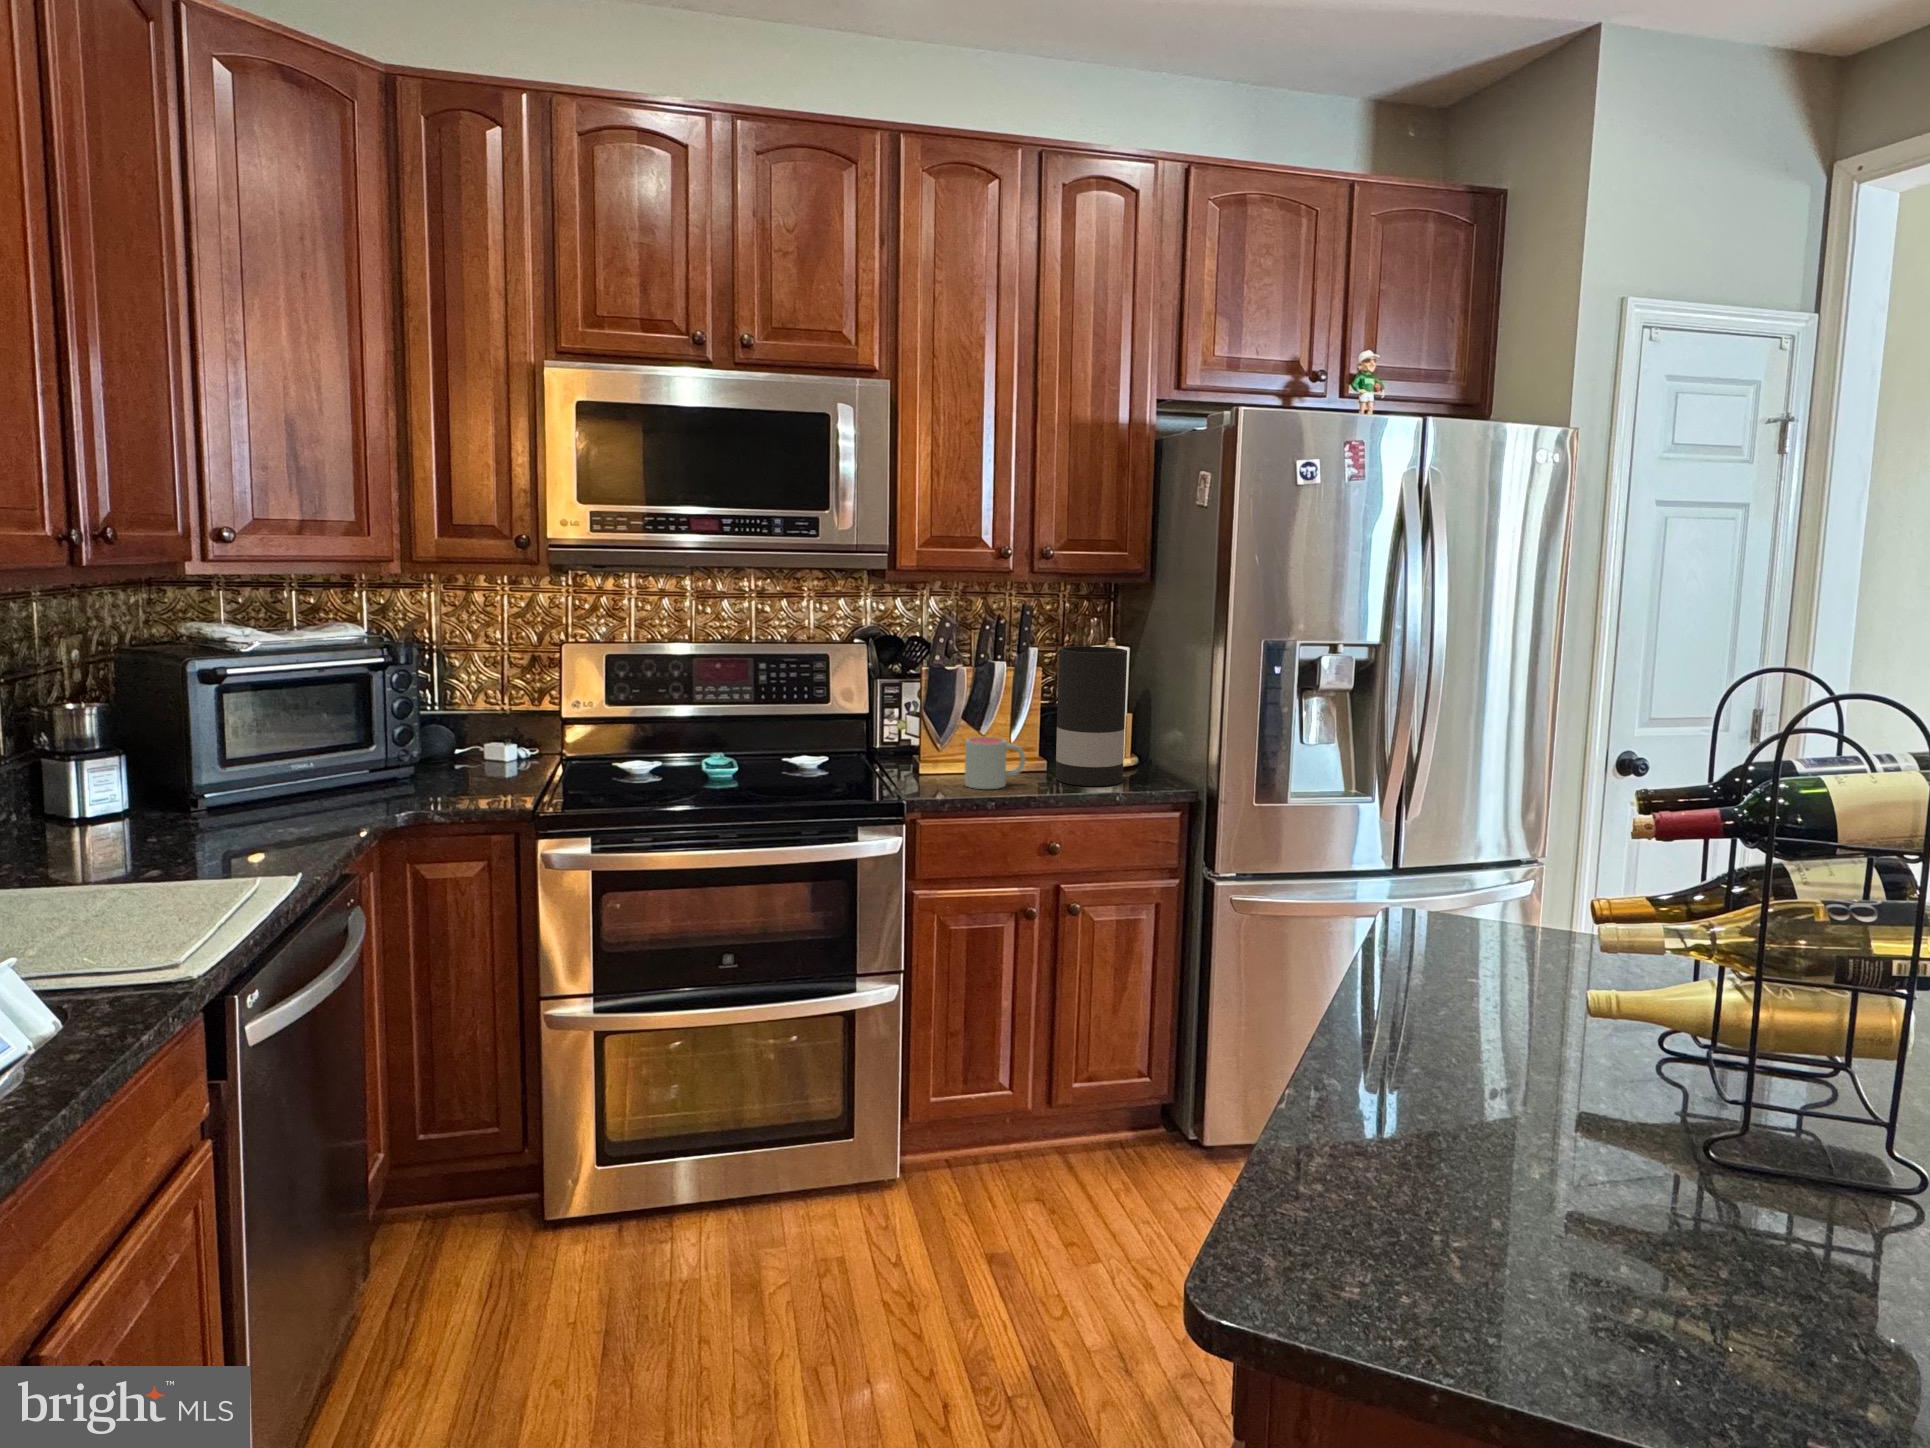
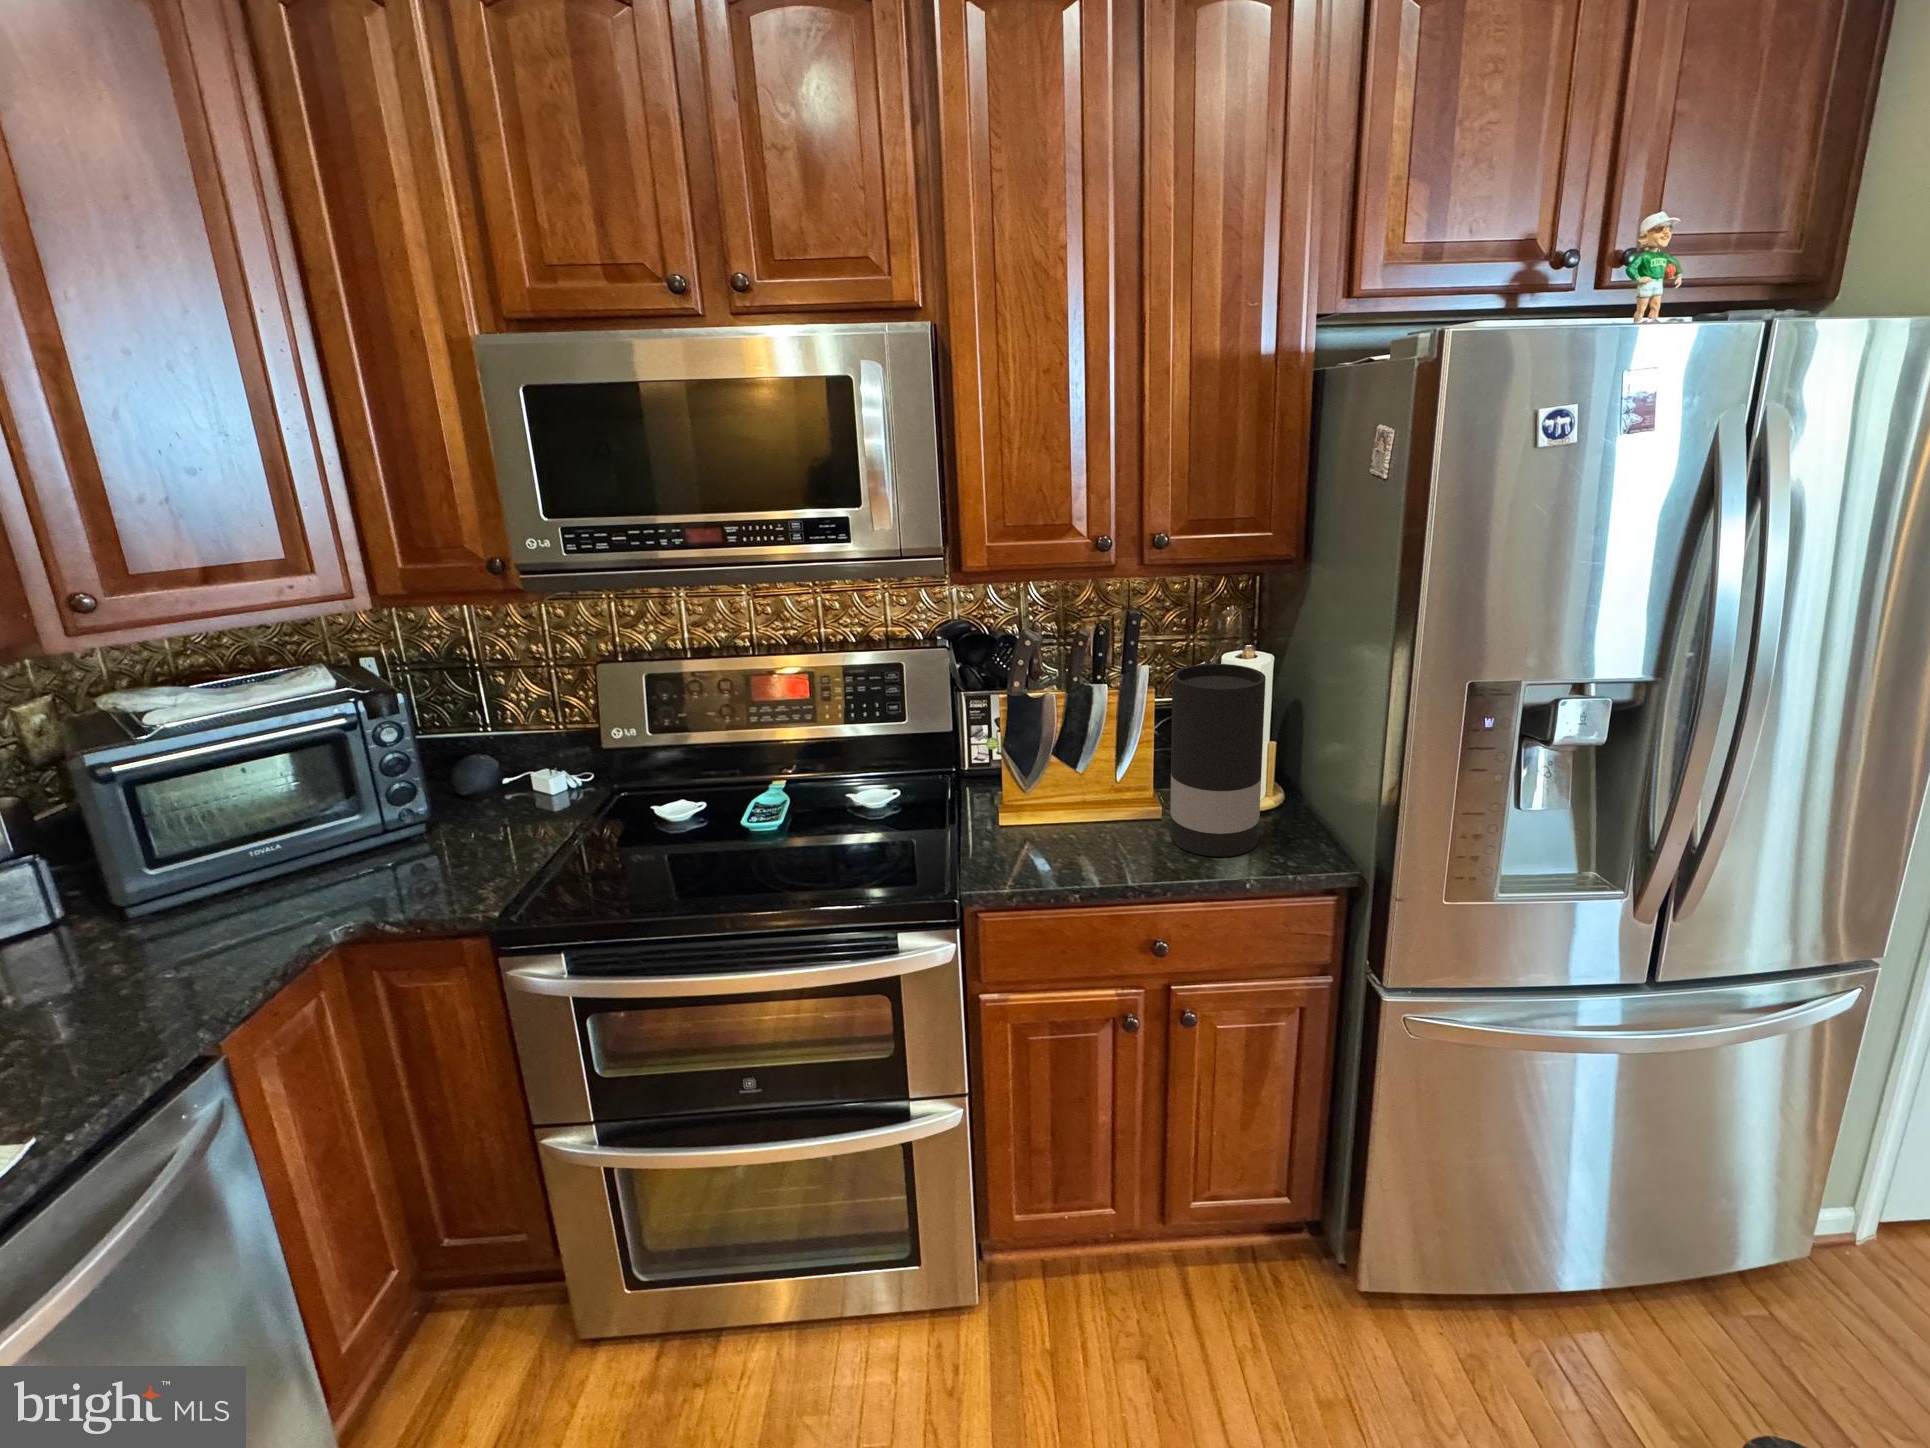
mug: present [965,737,1025,789] -> none [1048,788,1127,864]

